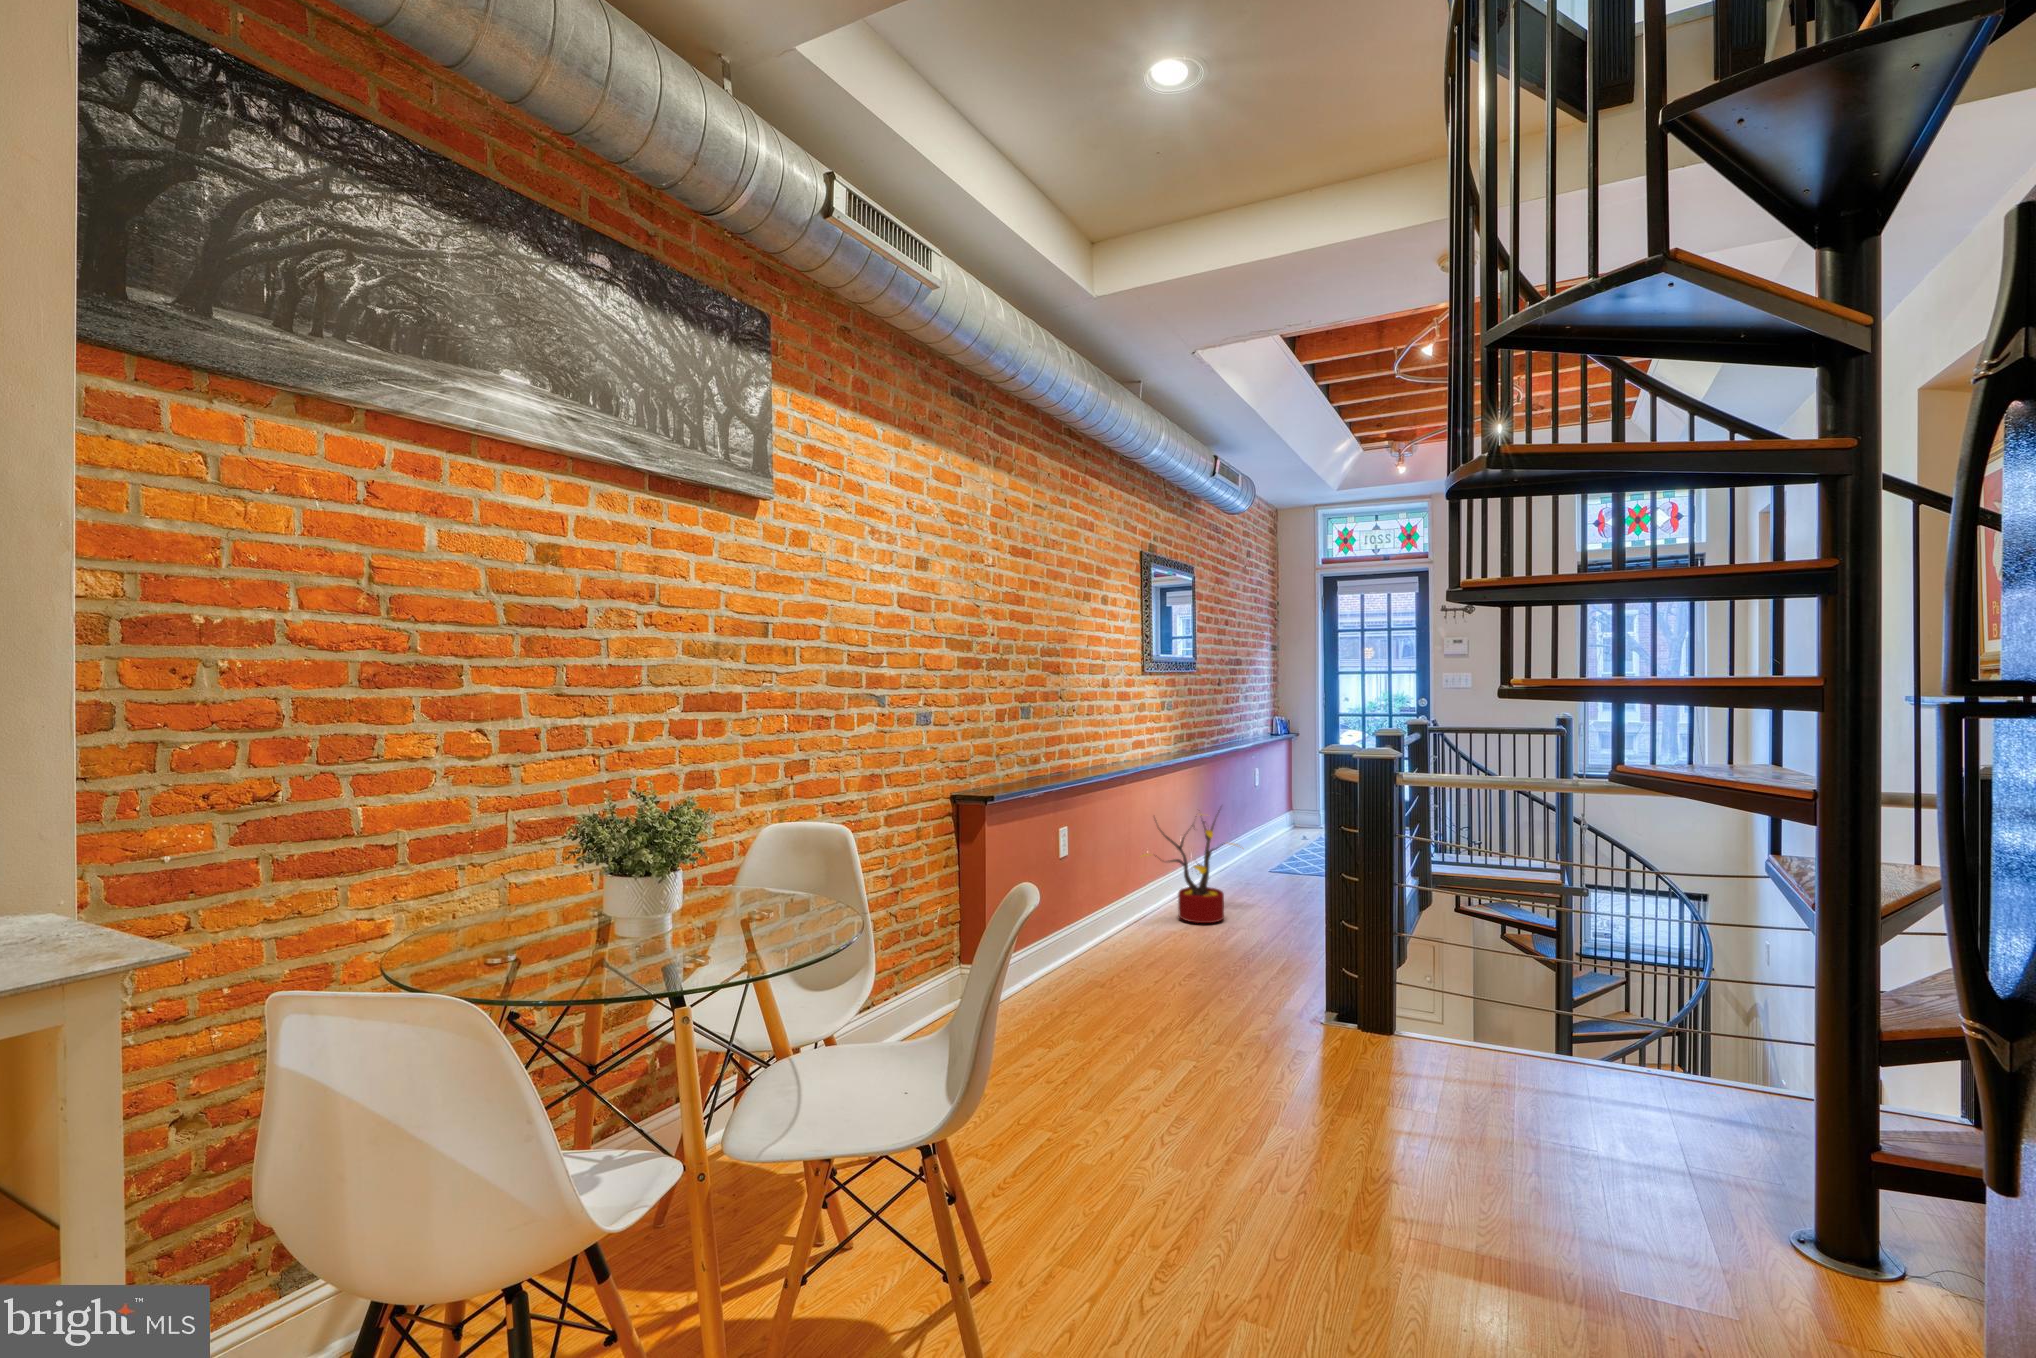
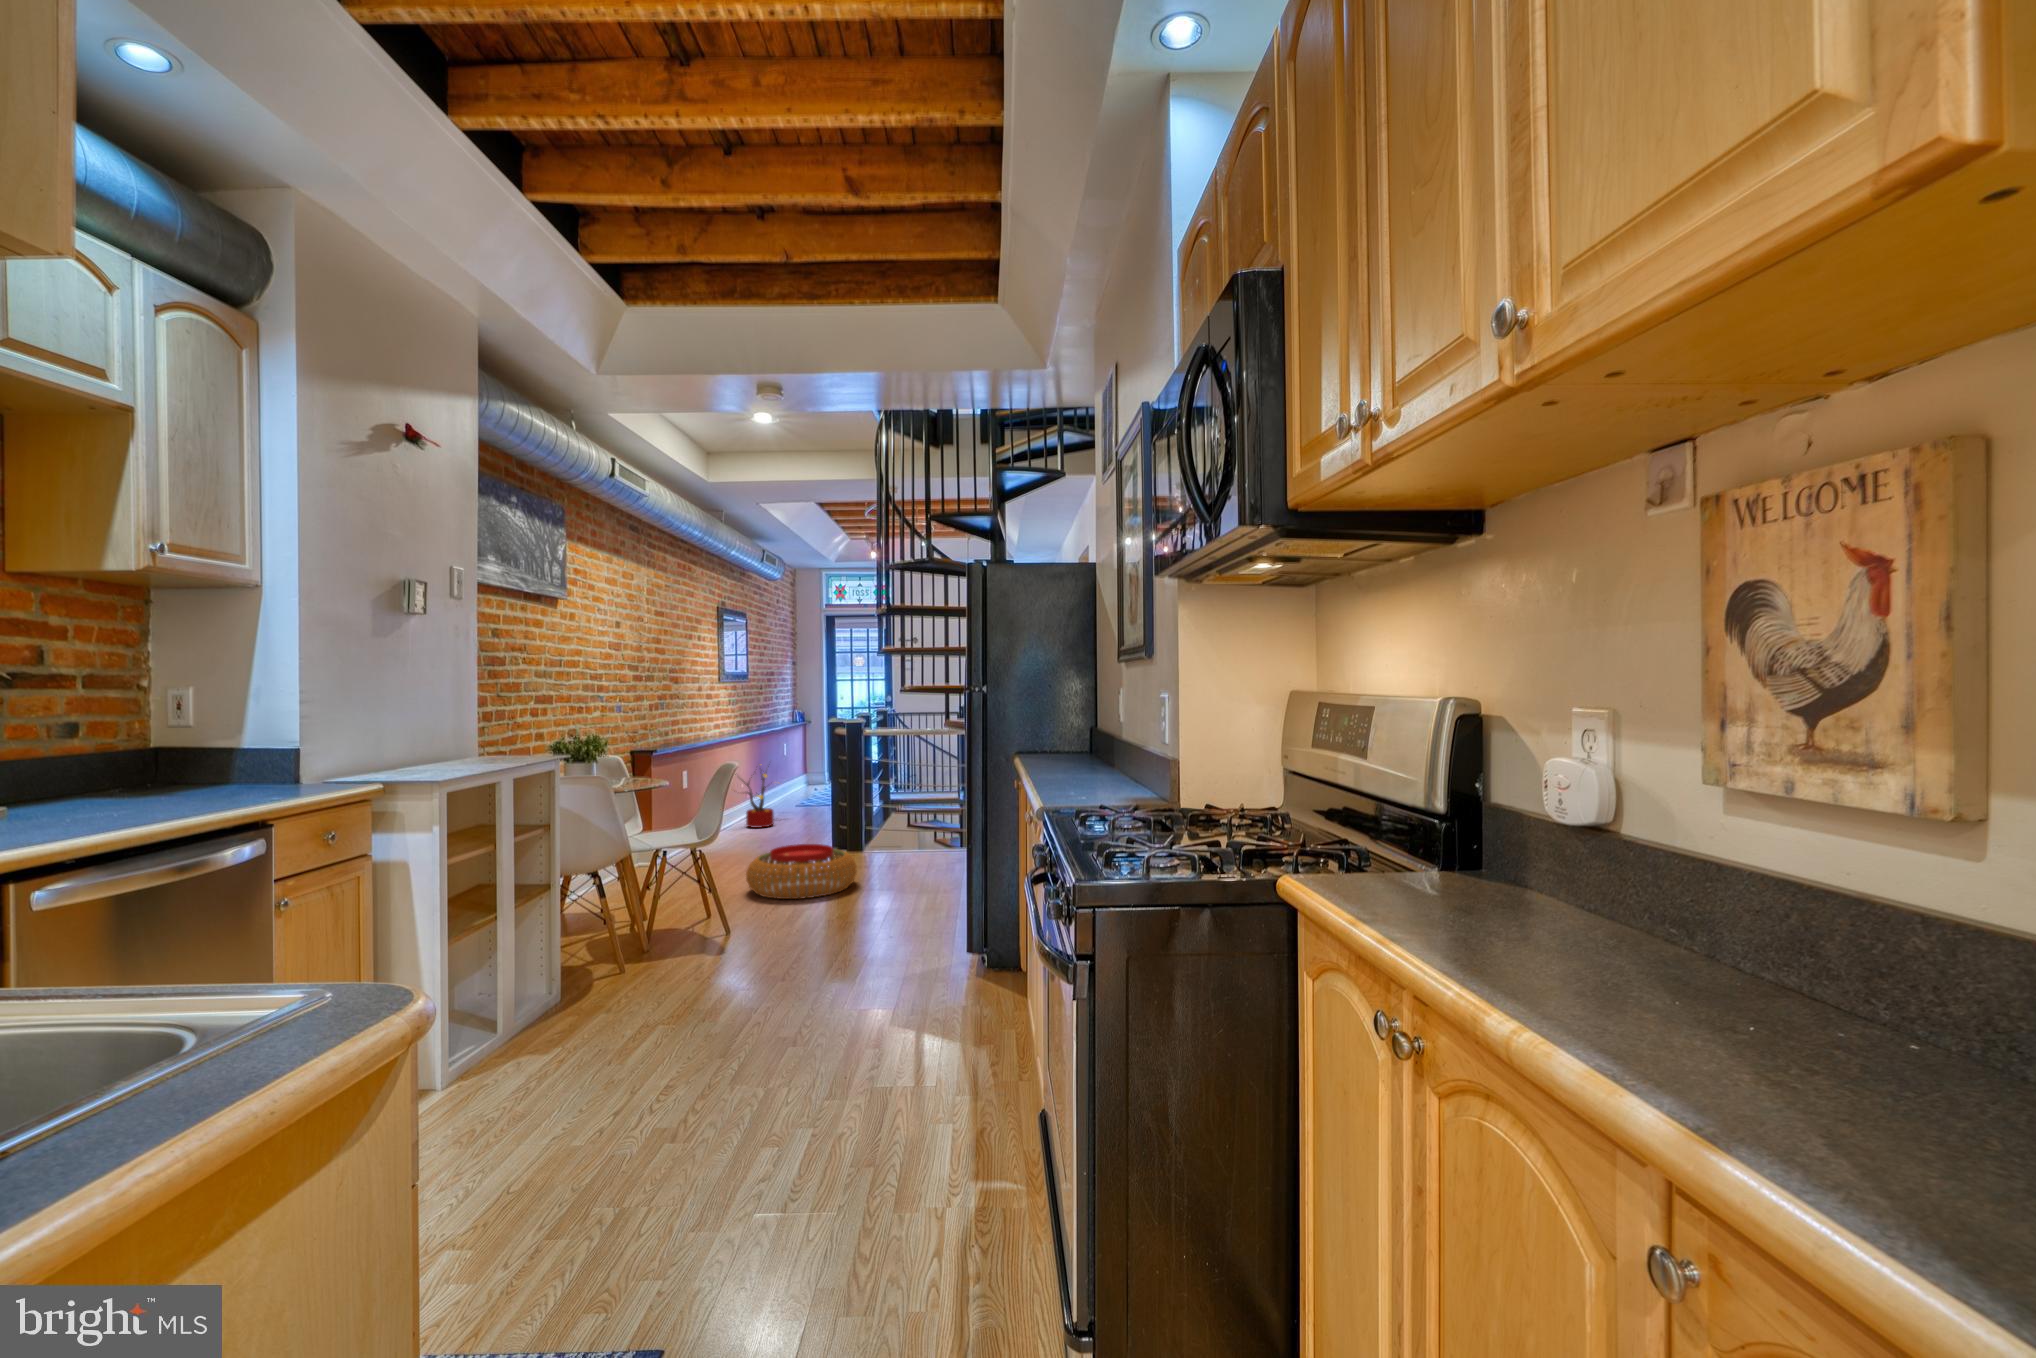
pouf: none [1106,1059,1389,1257] -> present [746,844,857,899]

